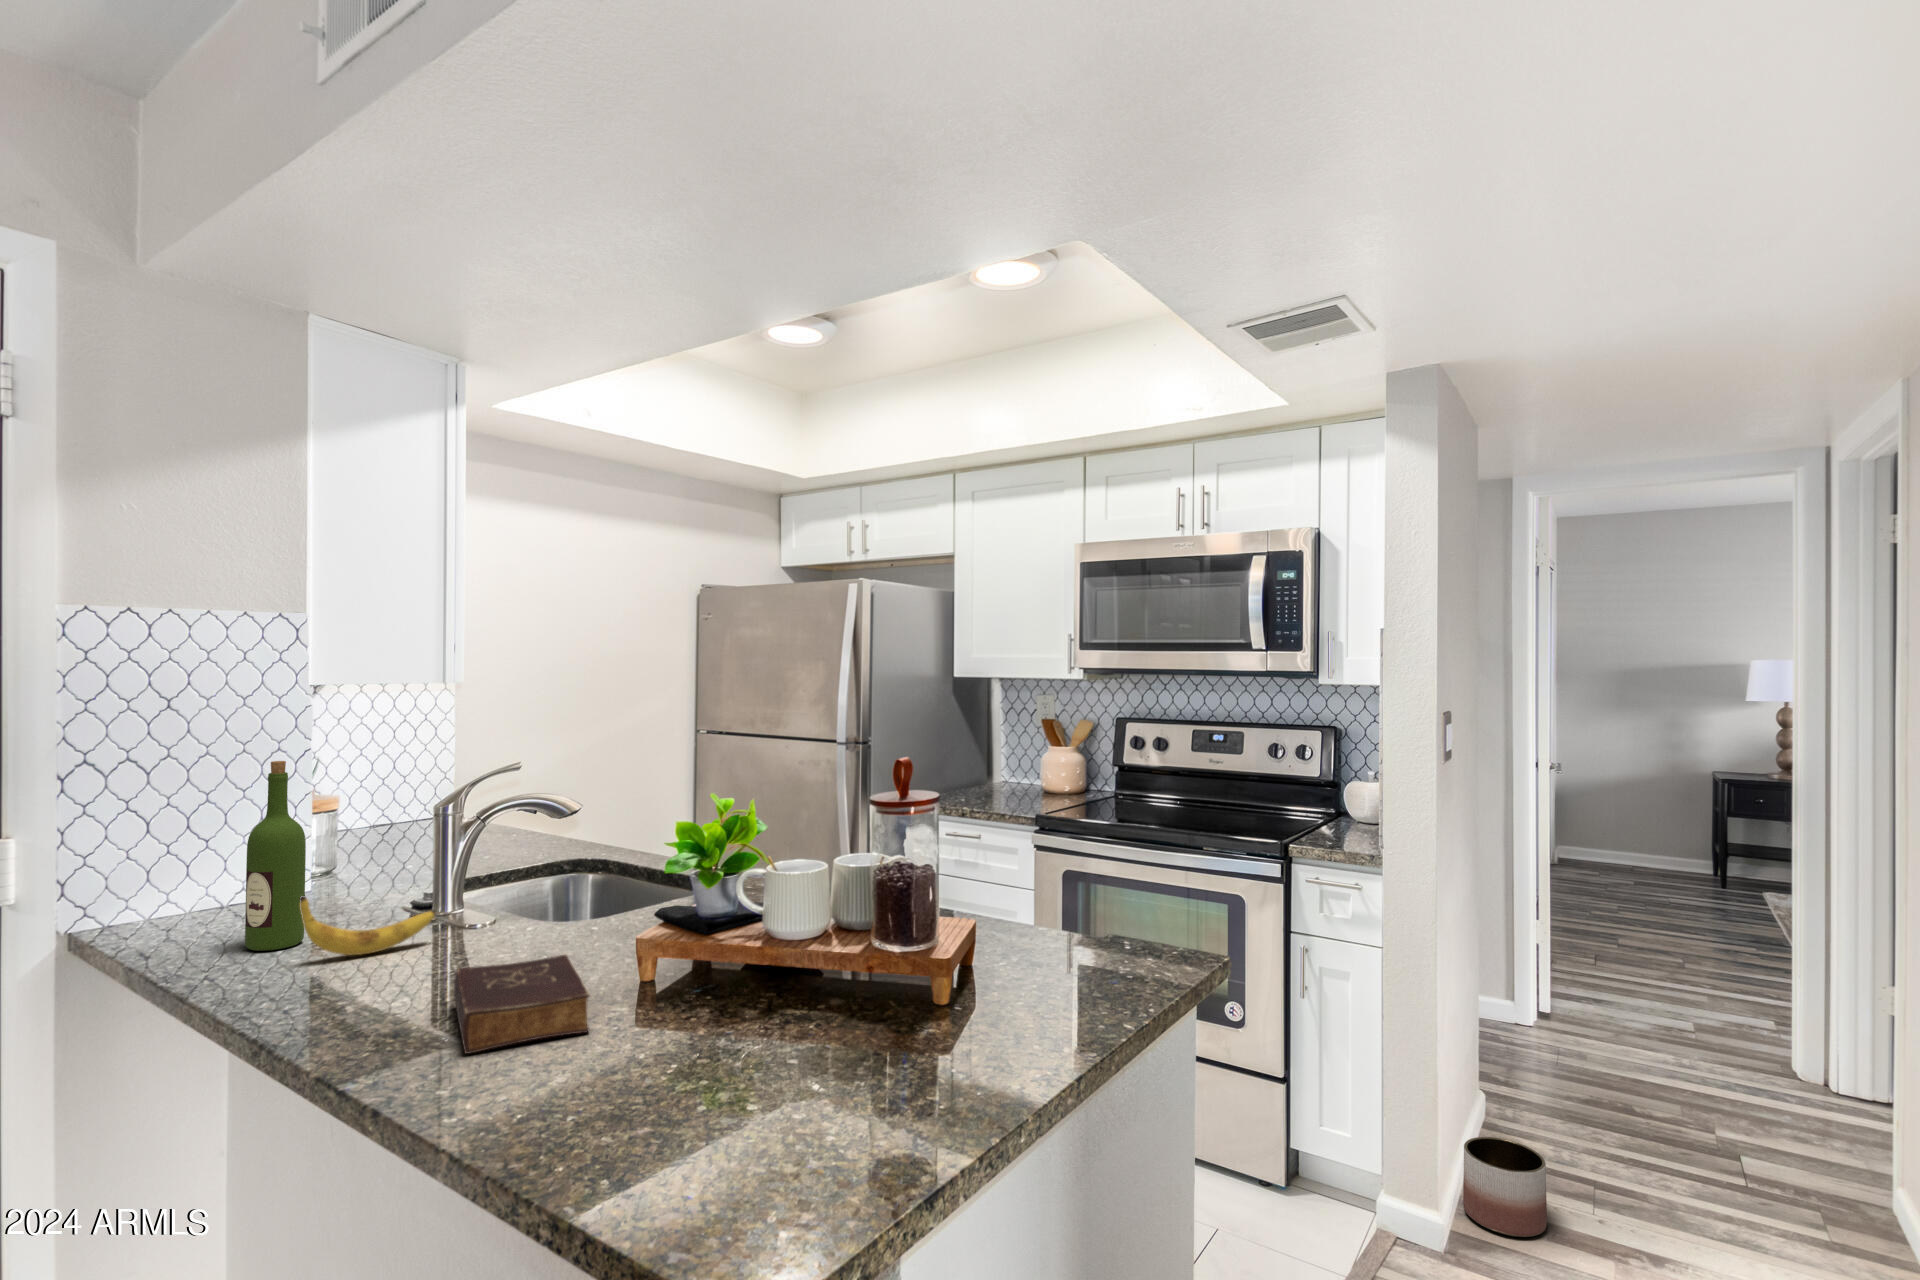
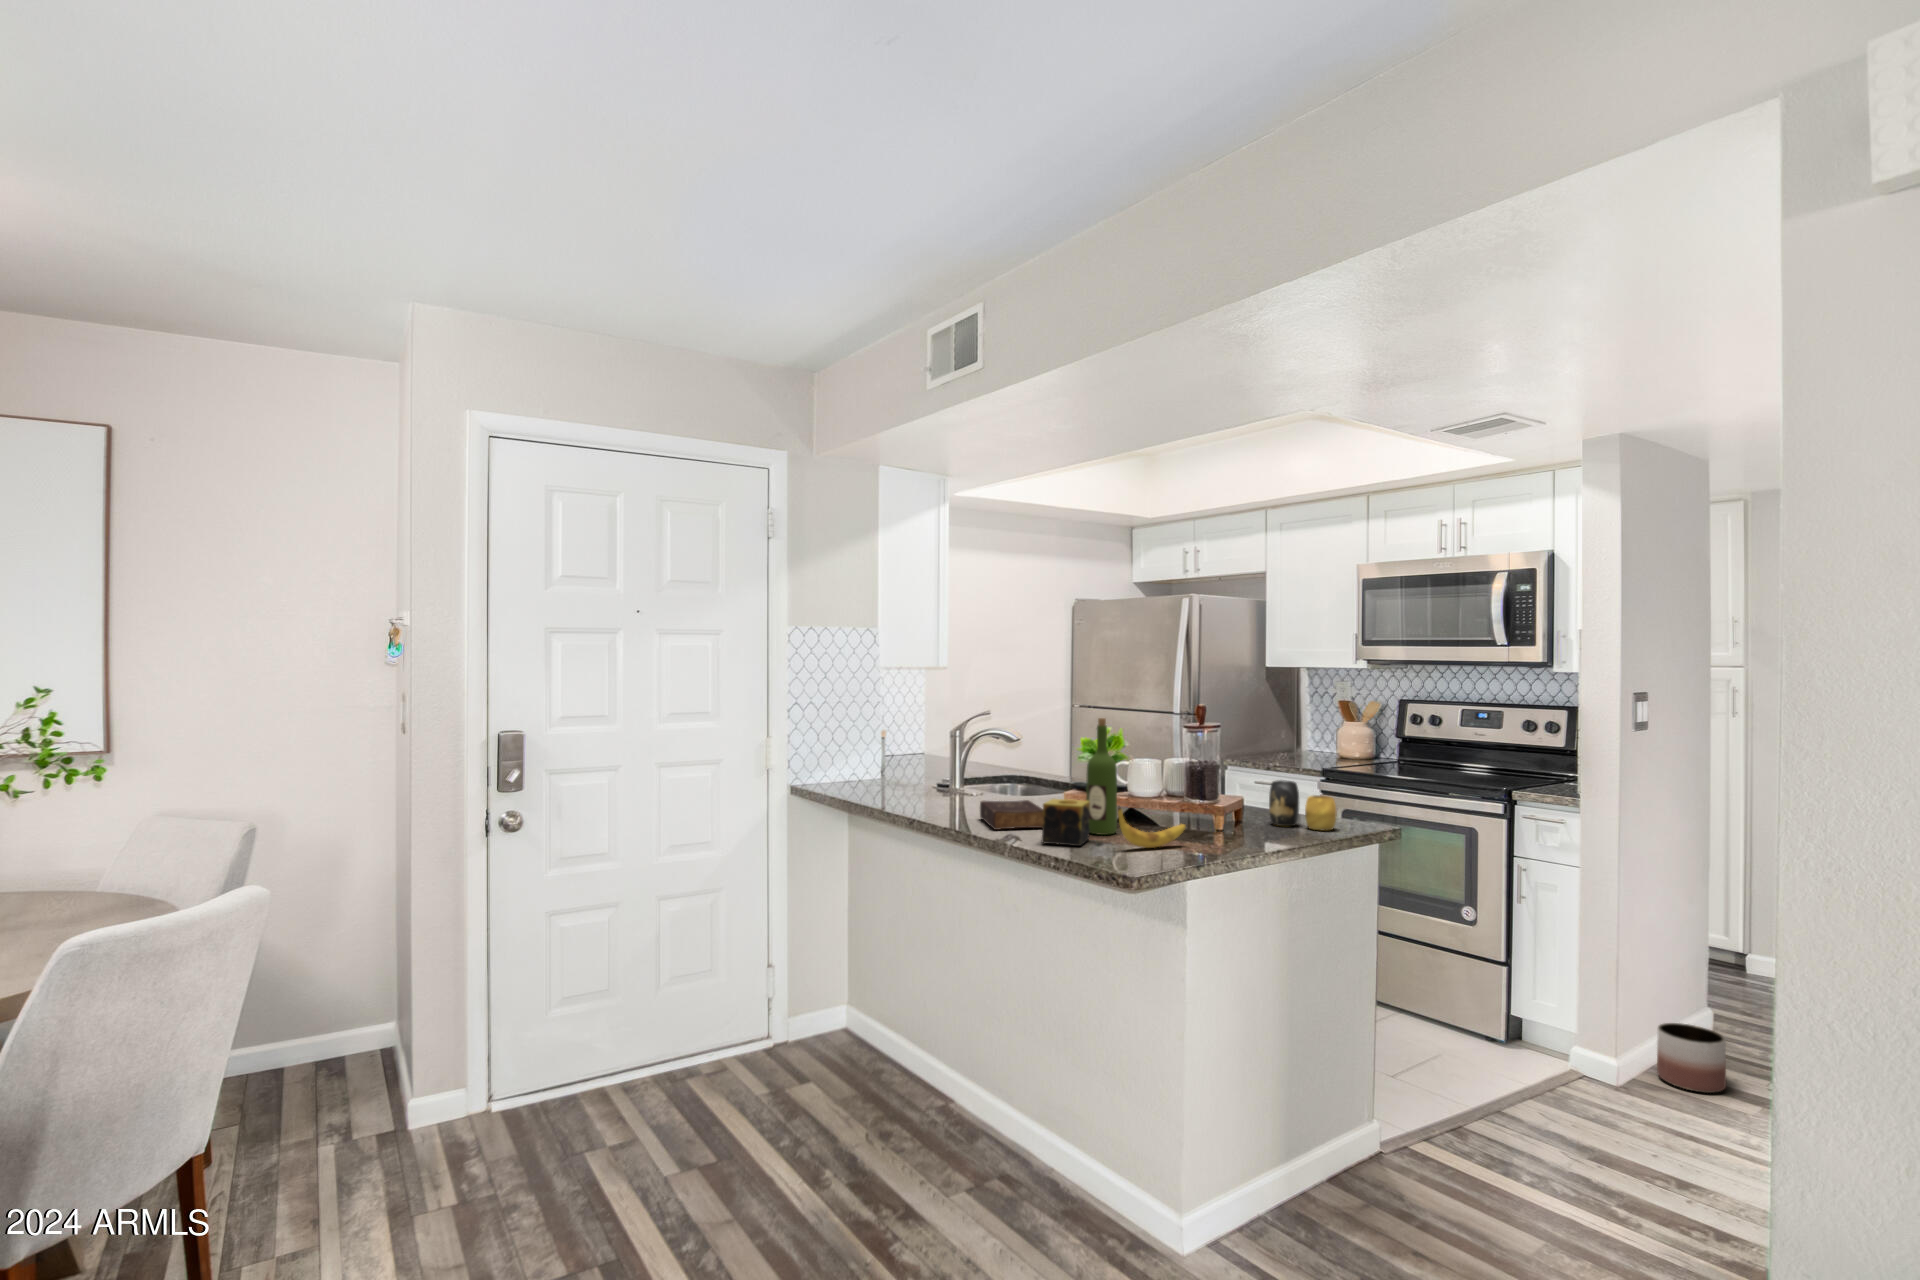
wine bottle: present [245,761,306,951] -> present [1086,718,1117,835]
vase: none [1021,884,1138,977] -> present [1269,780,1337,830]
banana: present [300,896,436,955] -> present [1118,807,1186,848]
candle: none [558,984,681,1109] -> present [1042,799,1090,846]

